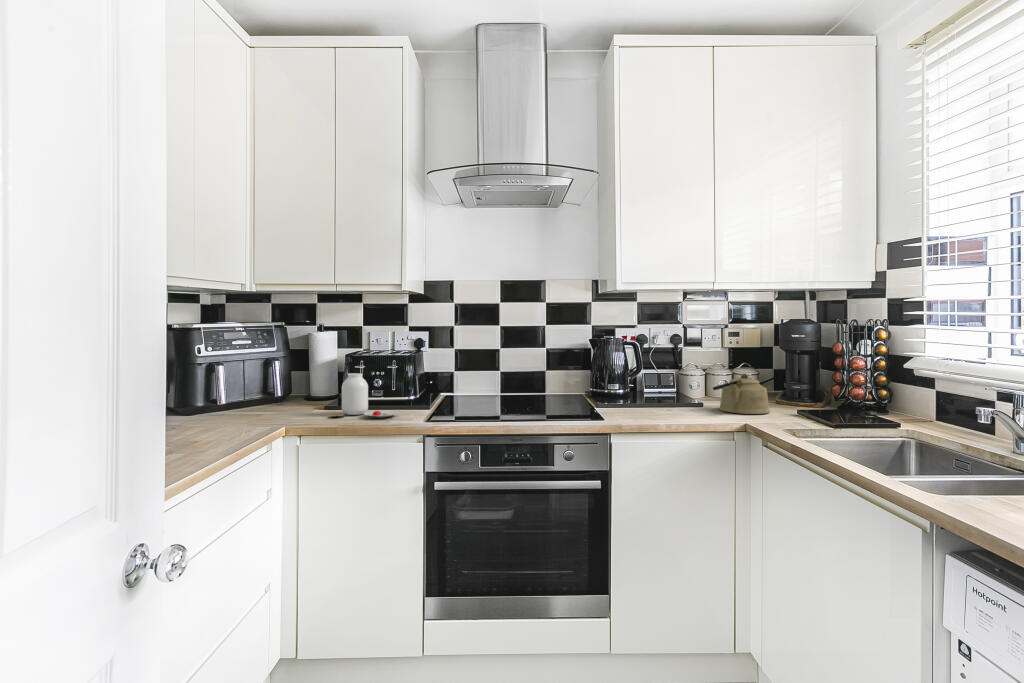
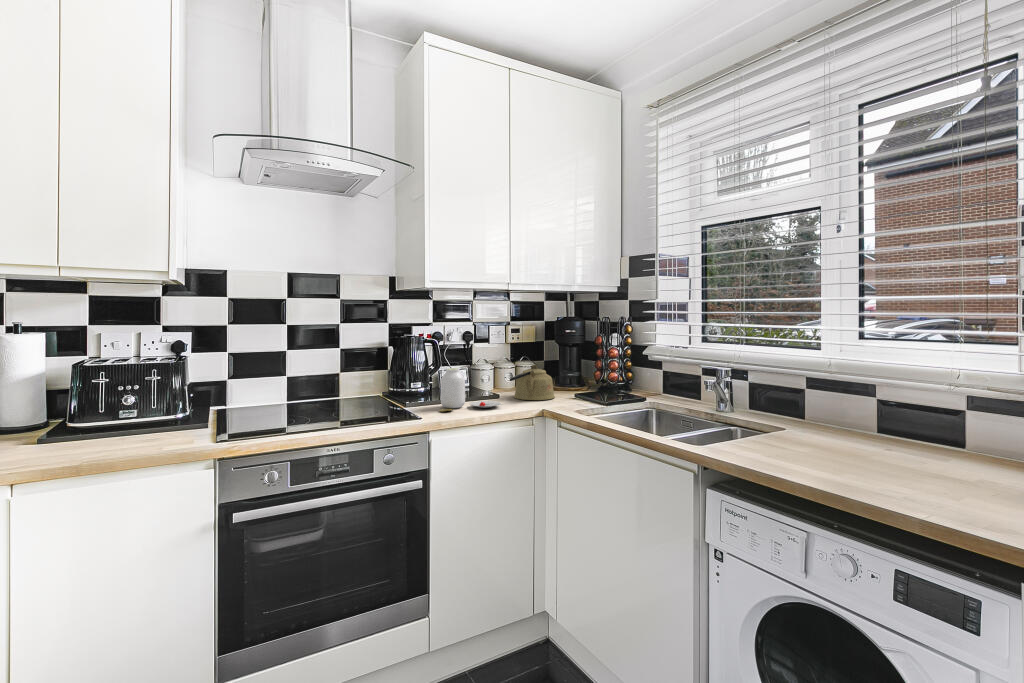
jar: present [329,373,398,417] -> present [439,368,501,412]

